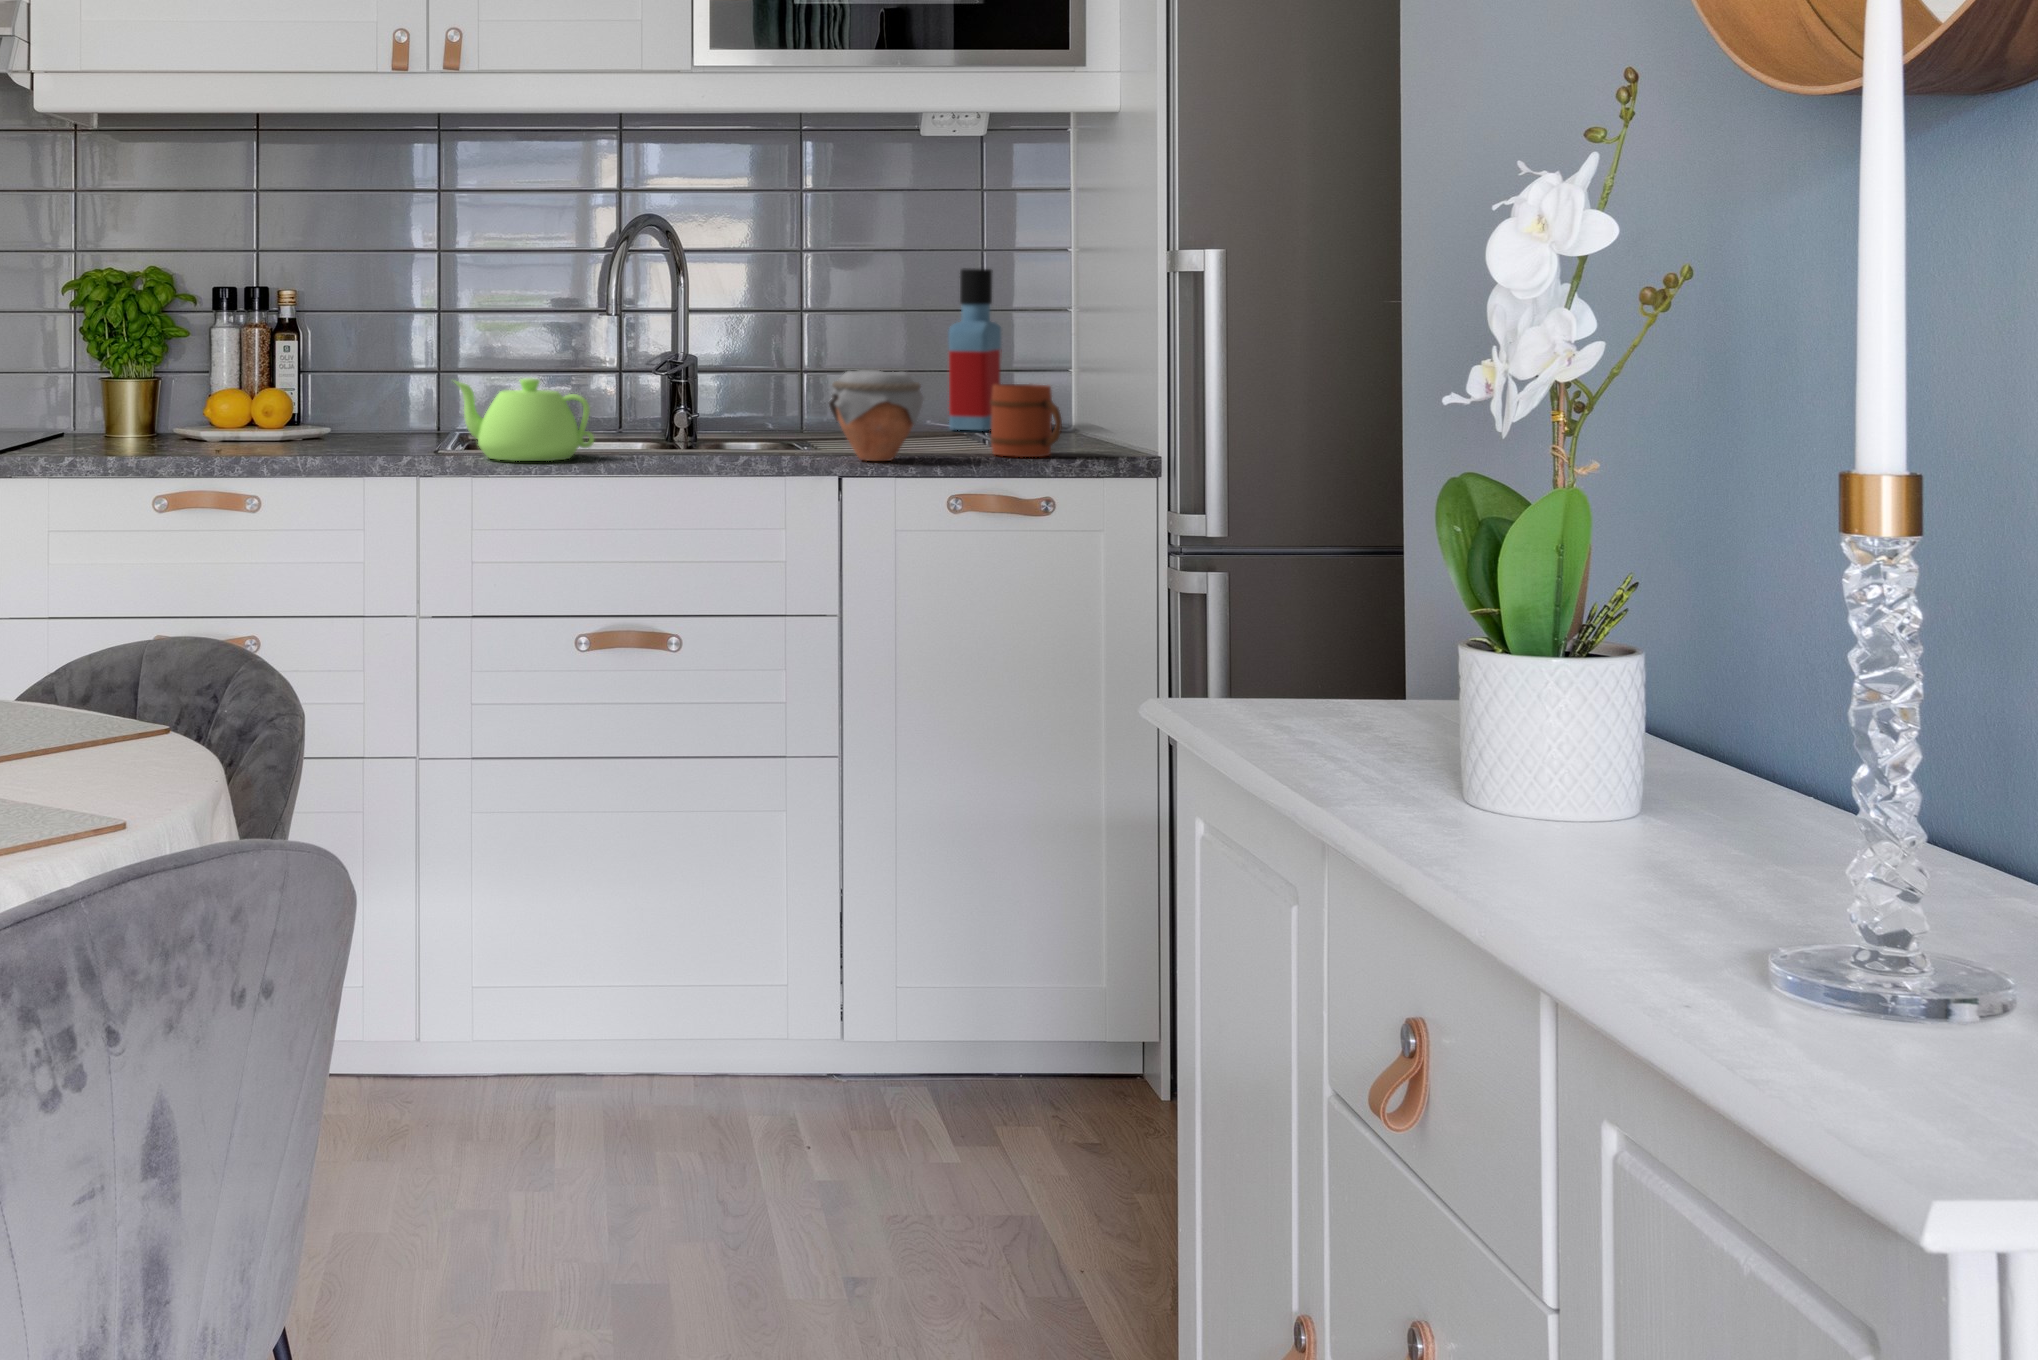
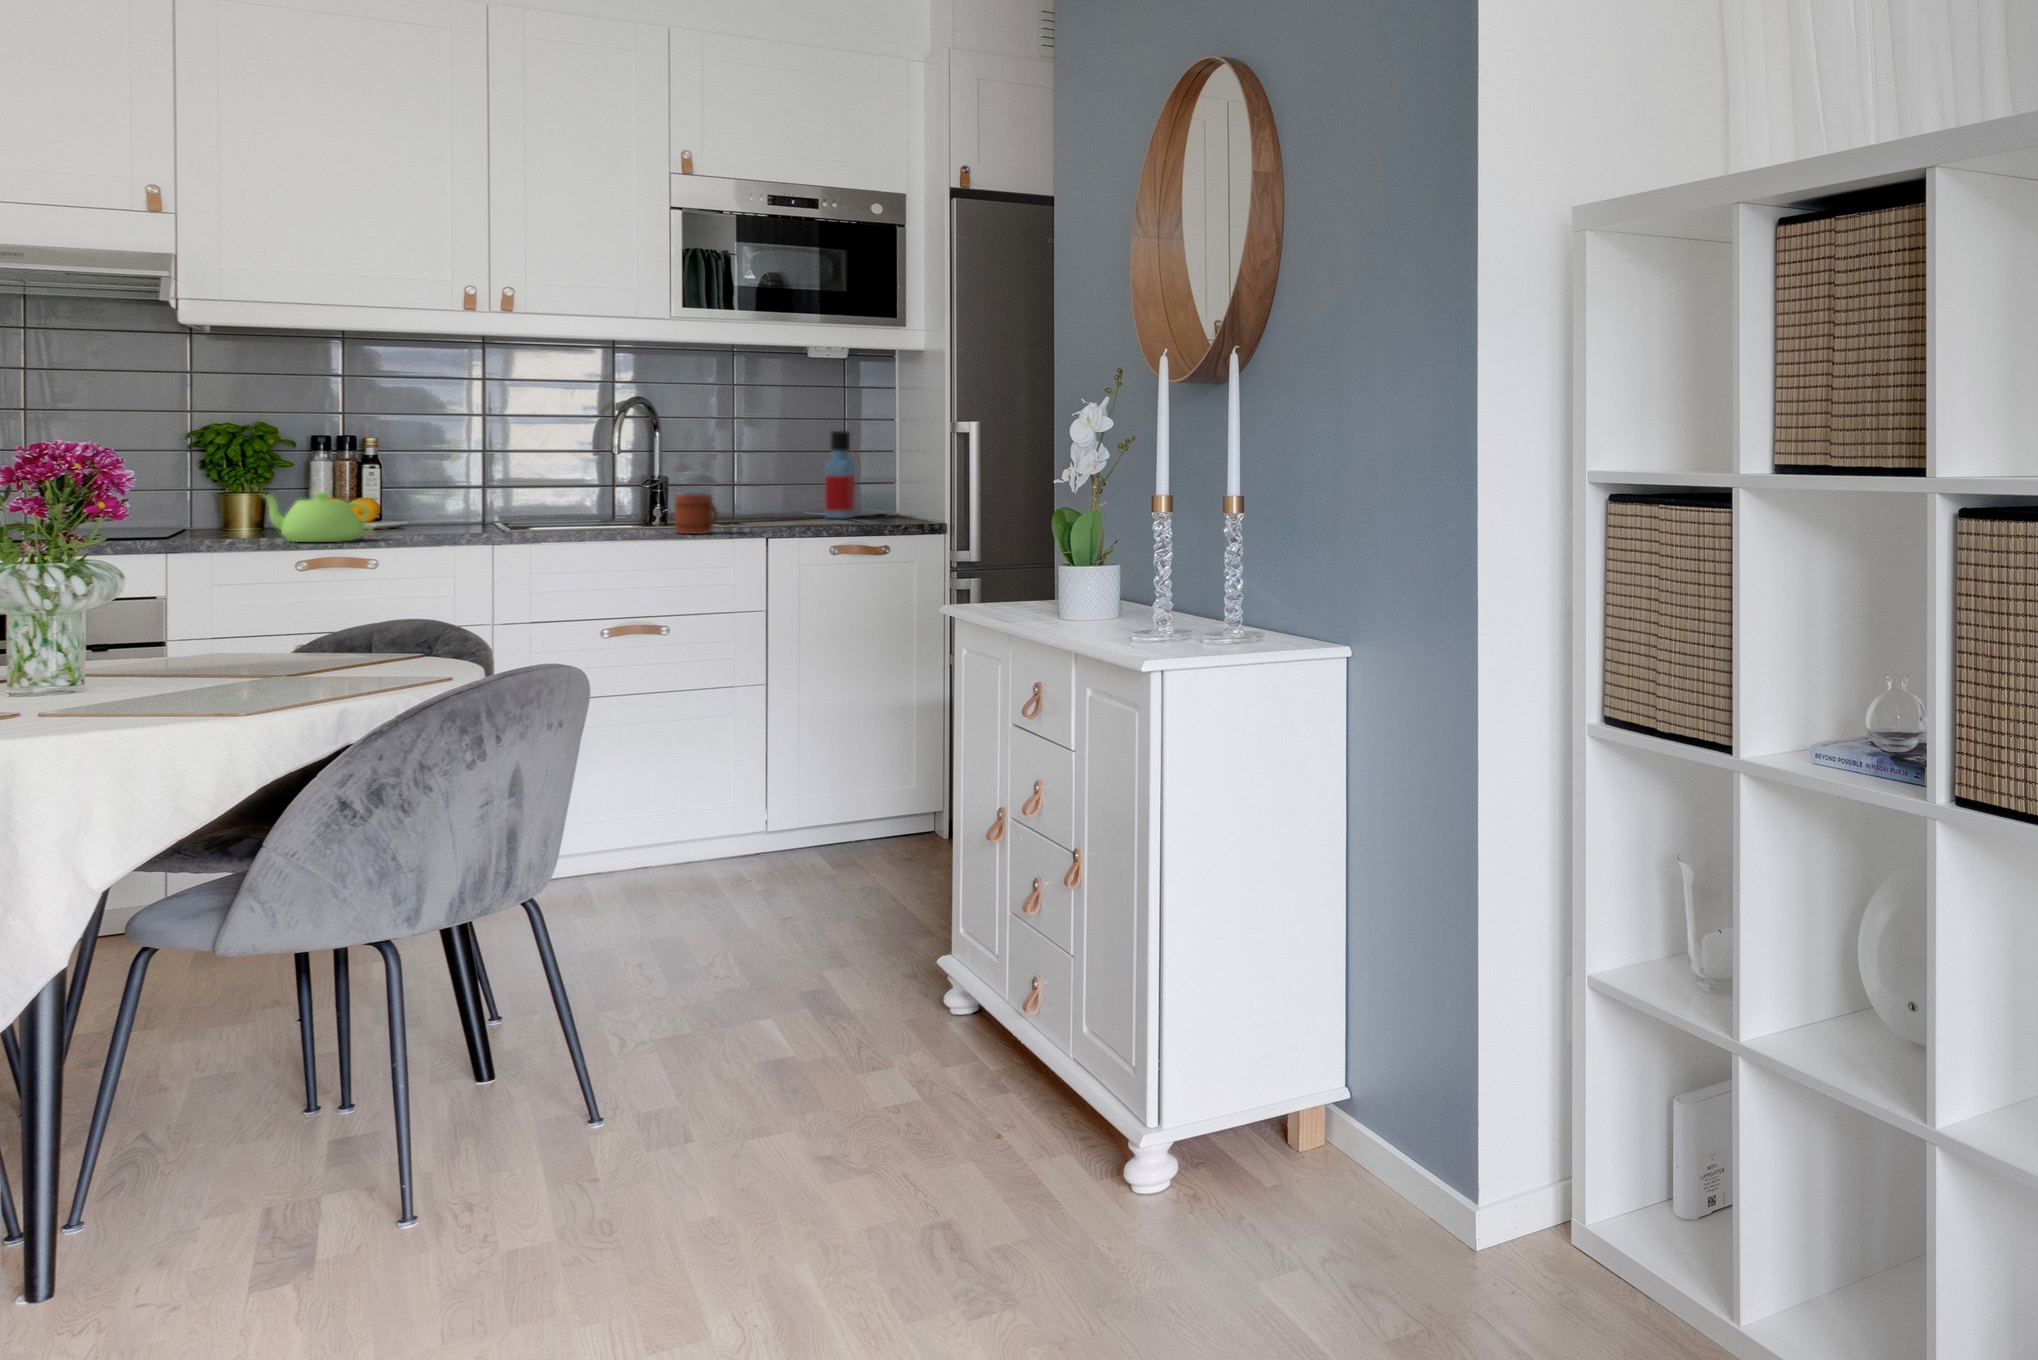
jar: present [829,370,924,461] -> none [764,485,819,532]
teapot: present [455,378,594,461] -> present [264,492,372,542]
mug: present [990,384,1062,457] -> present [675,494,718,534]

